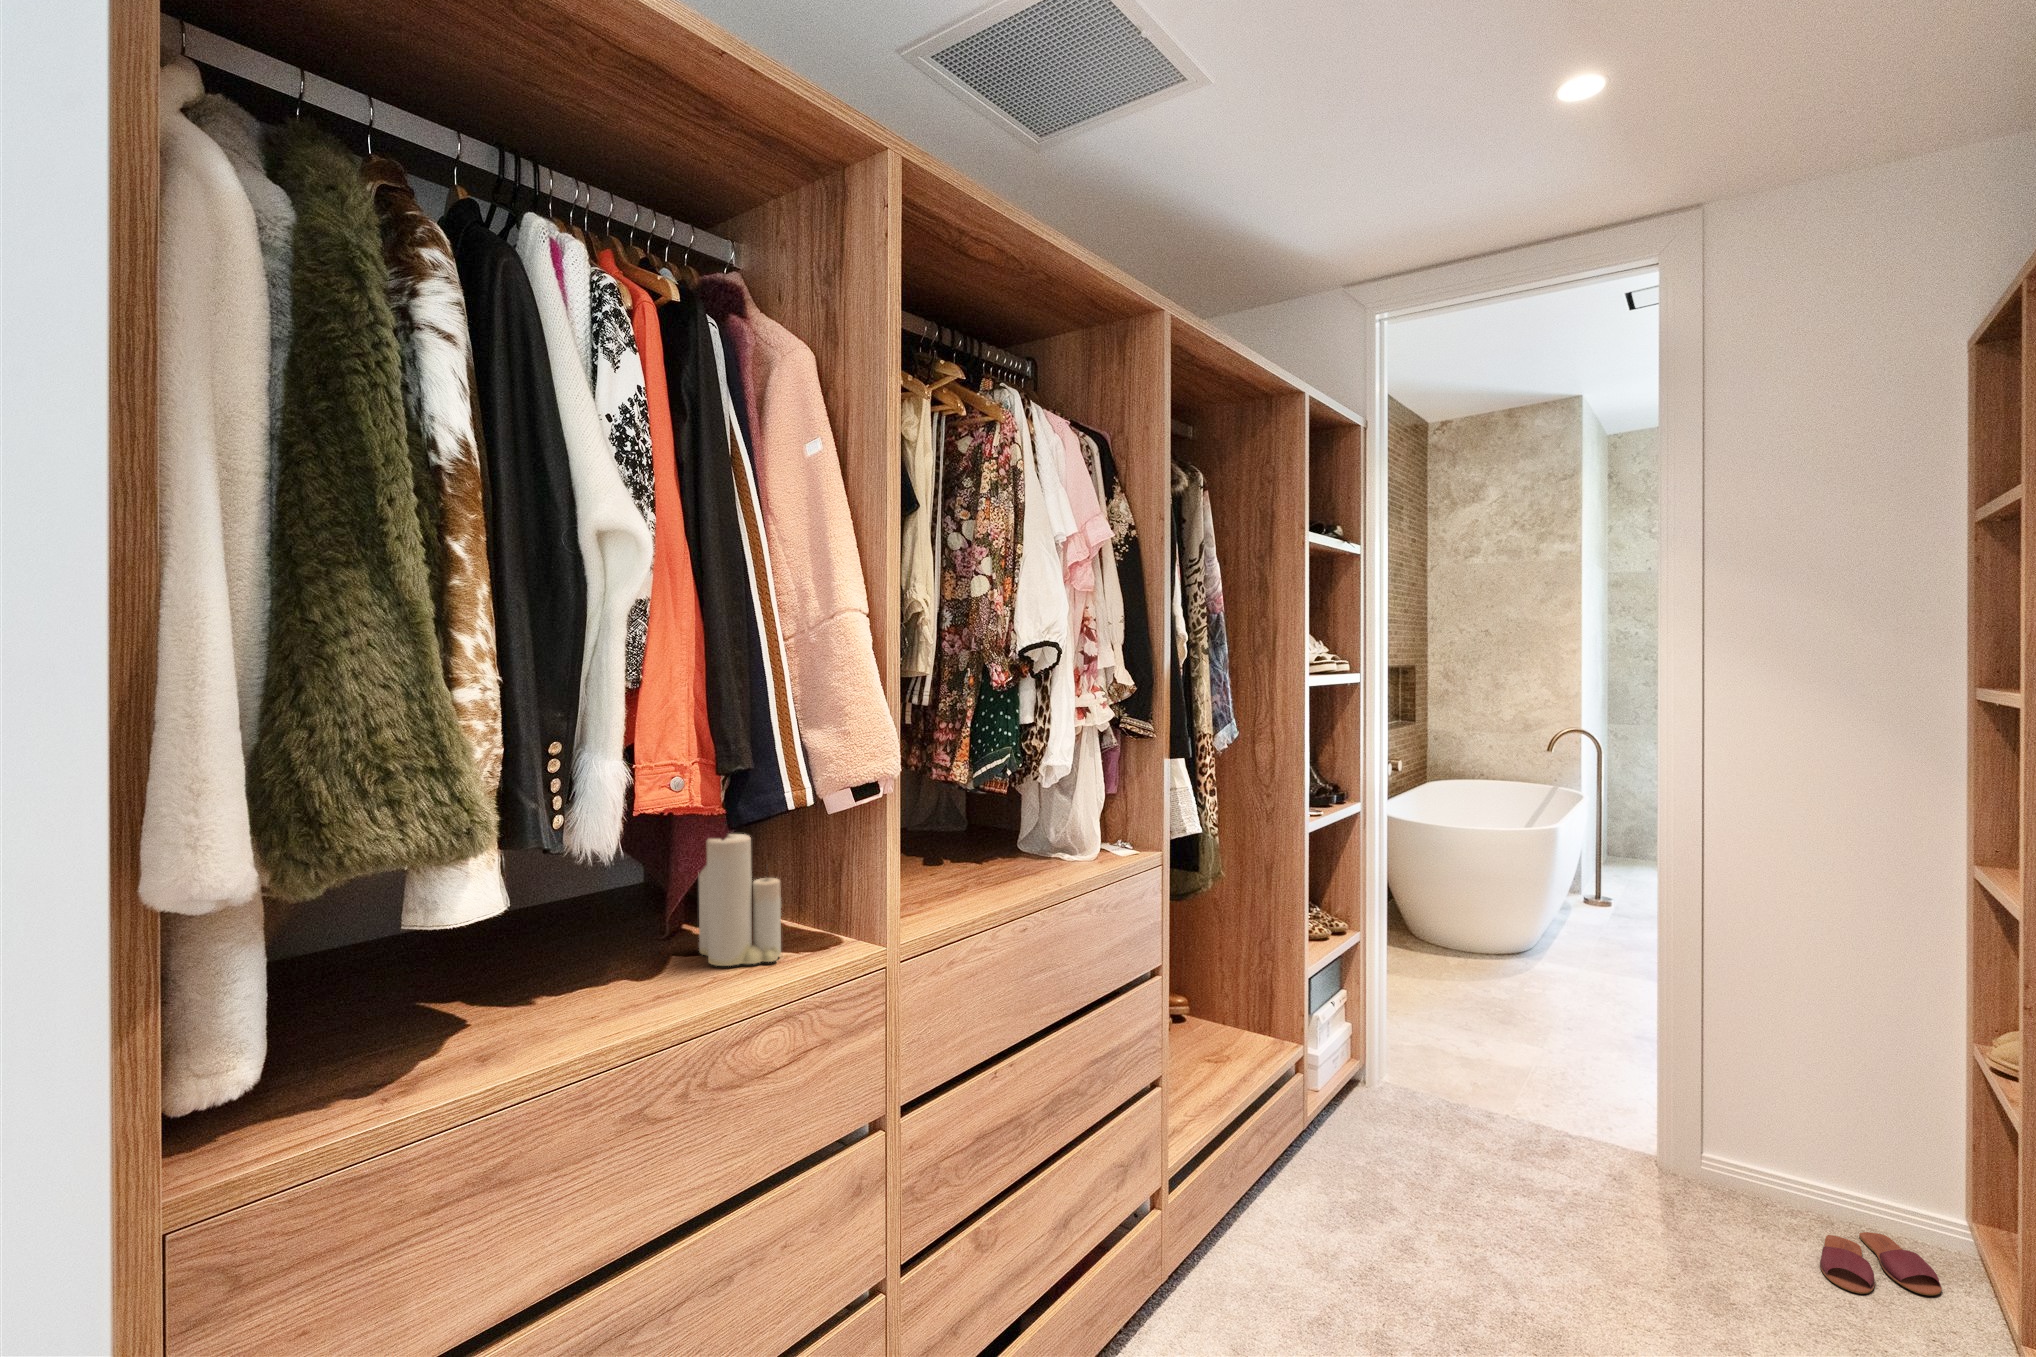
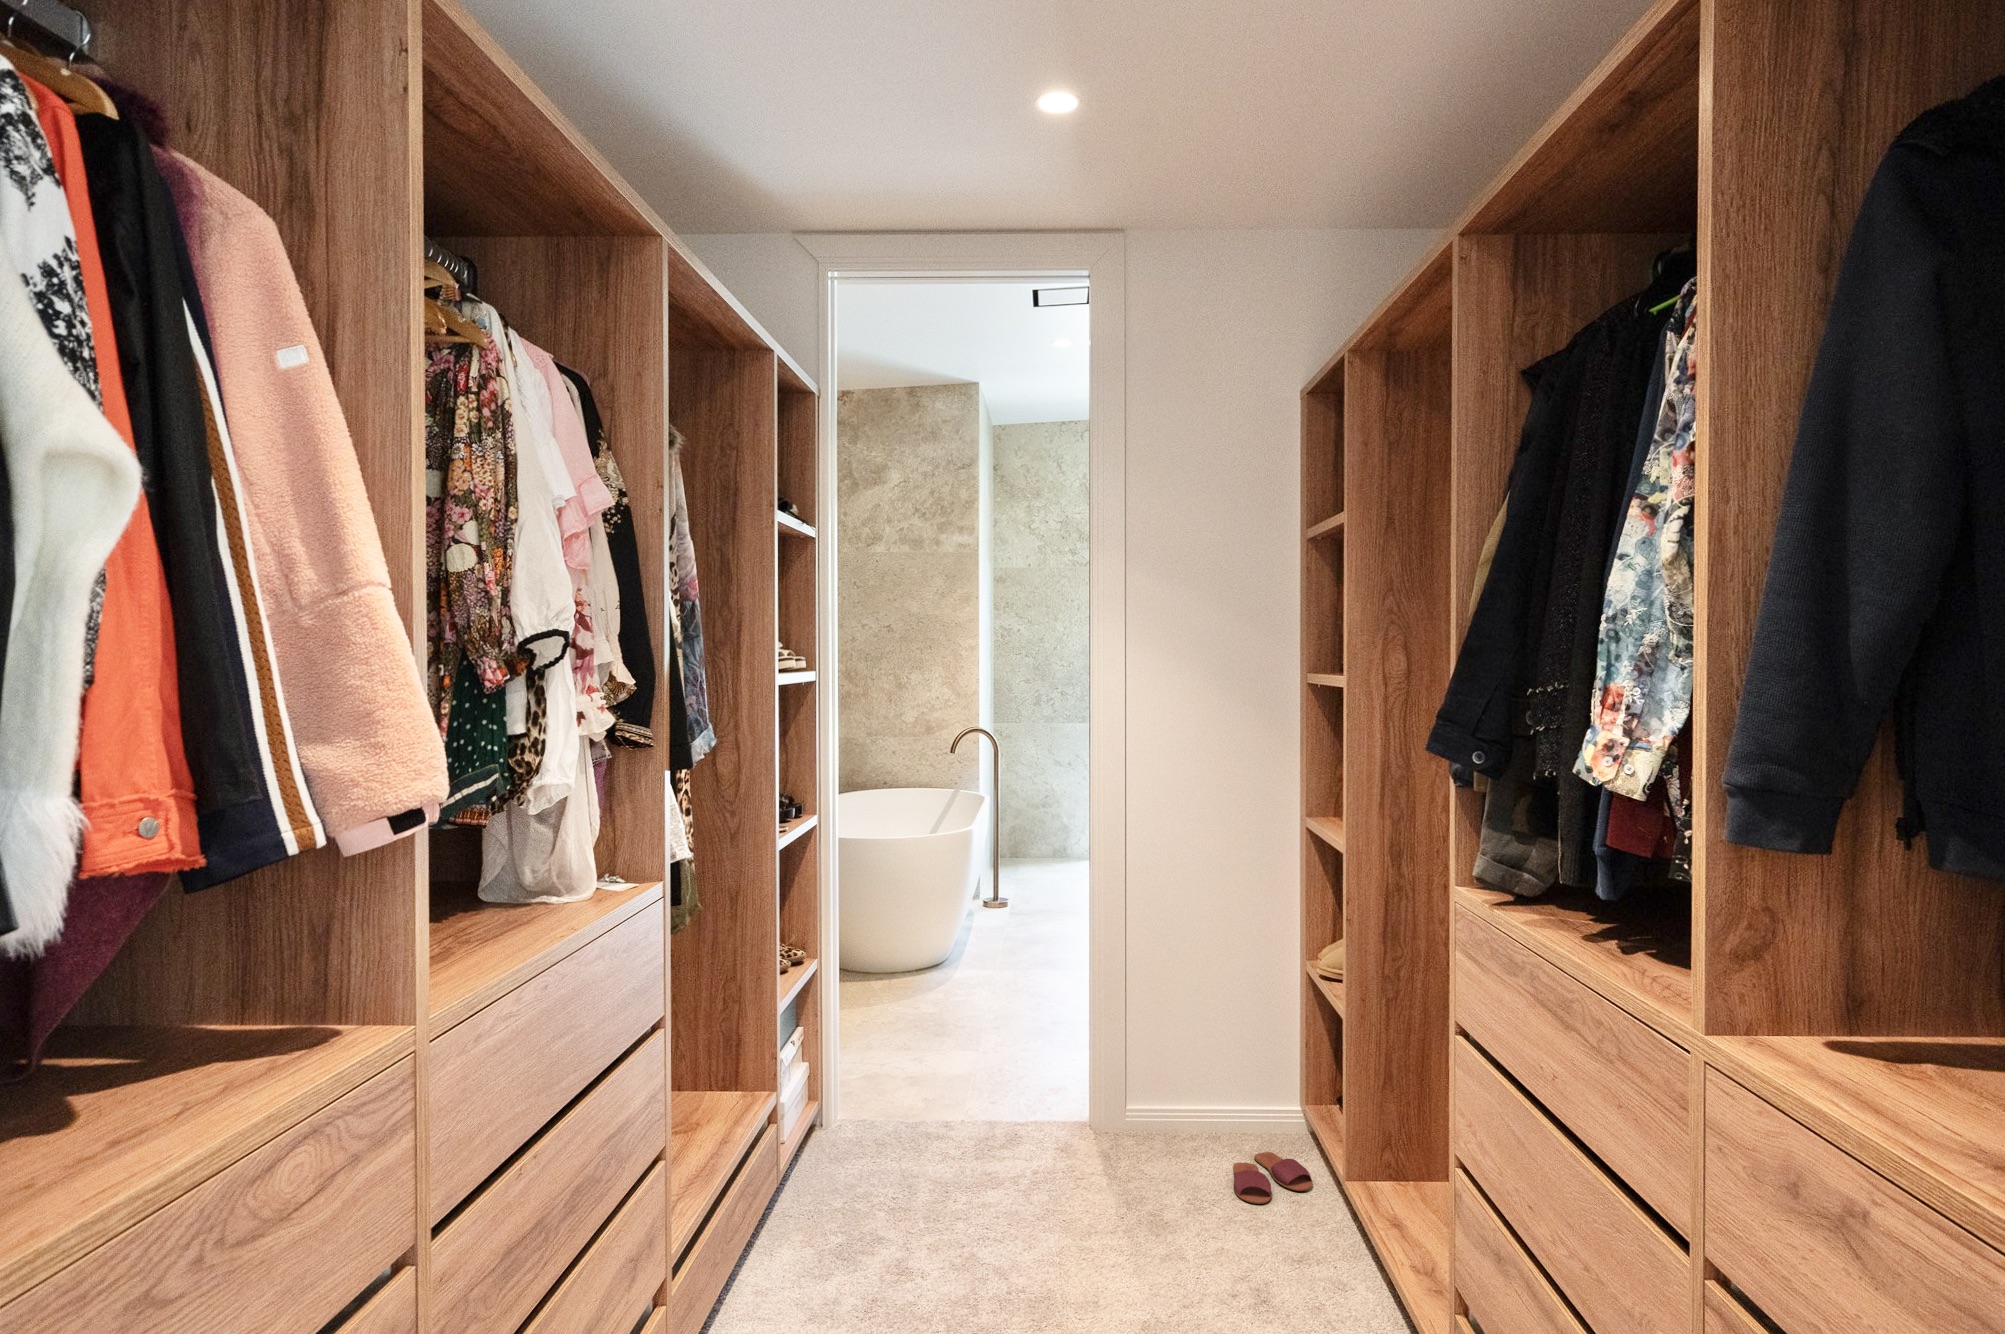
candle: present [698,834,781,966] -> none [120,880,270,1087]

